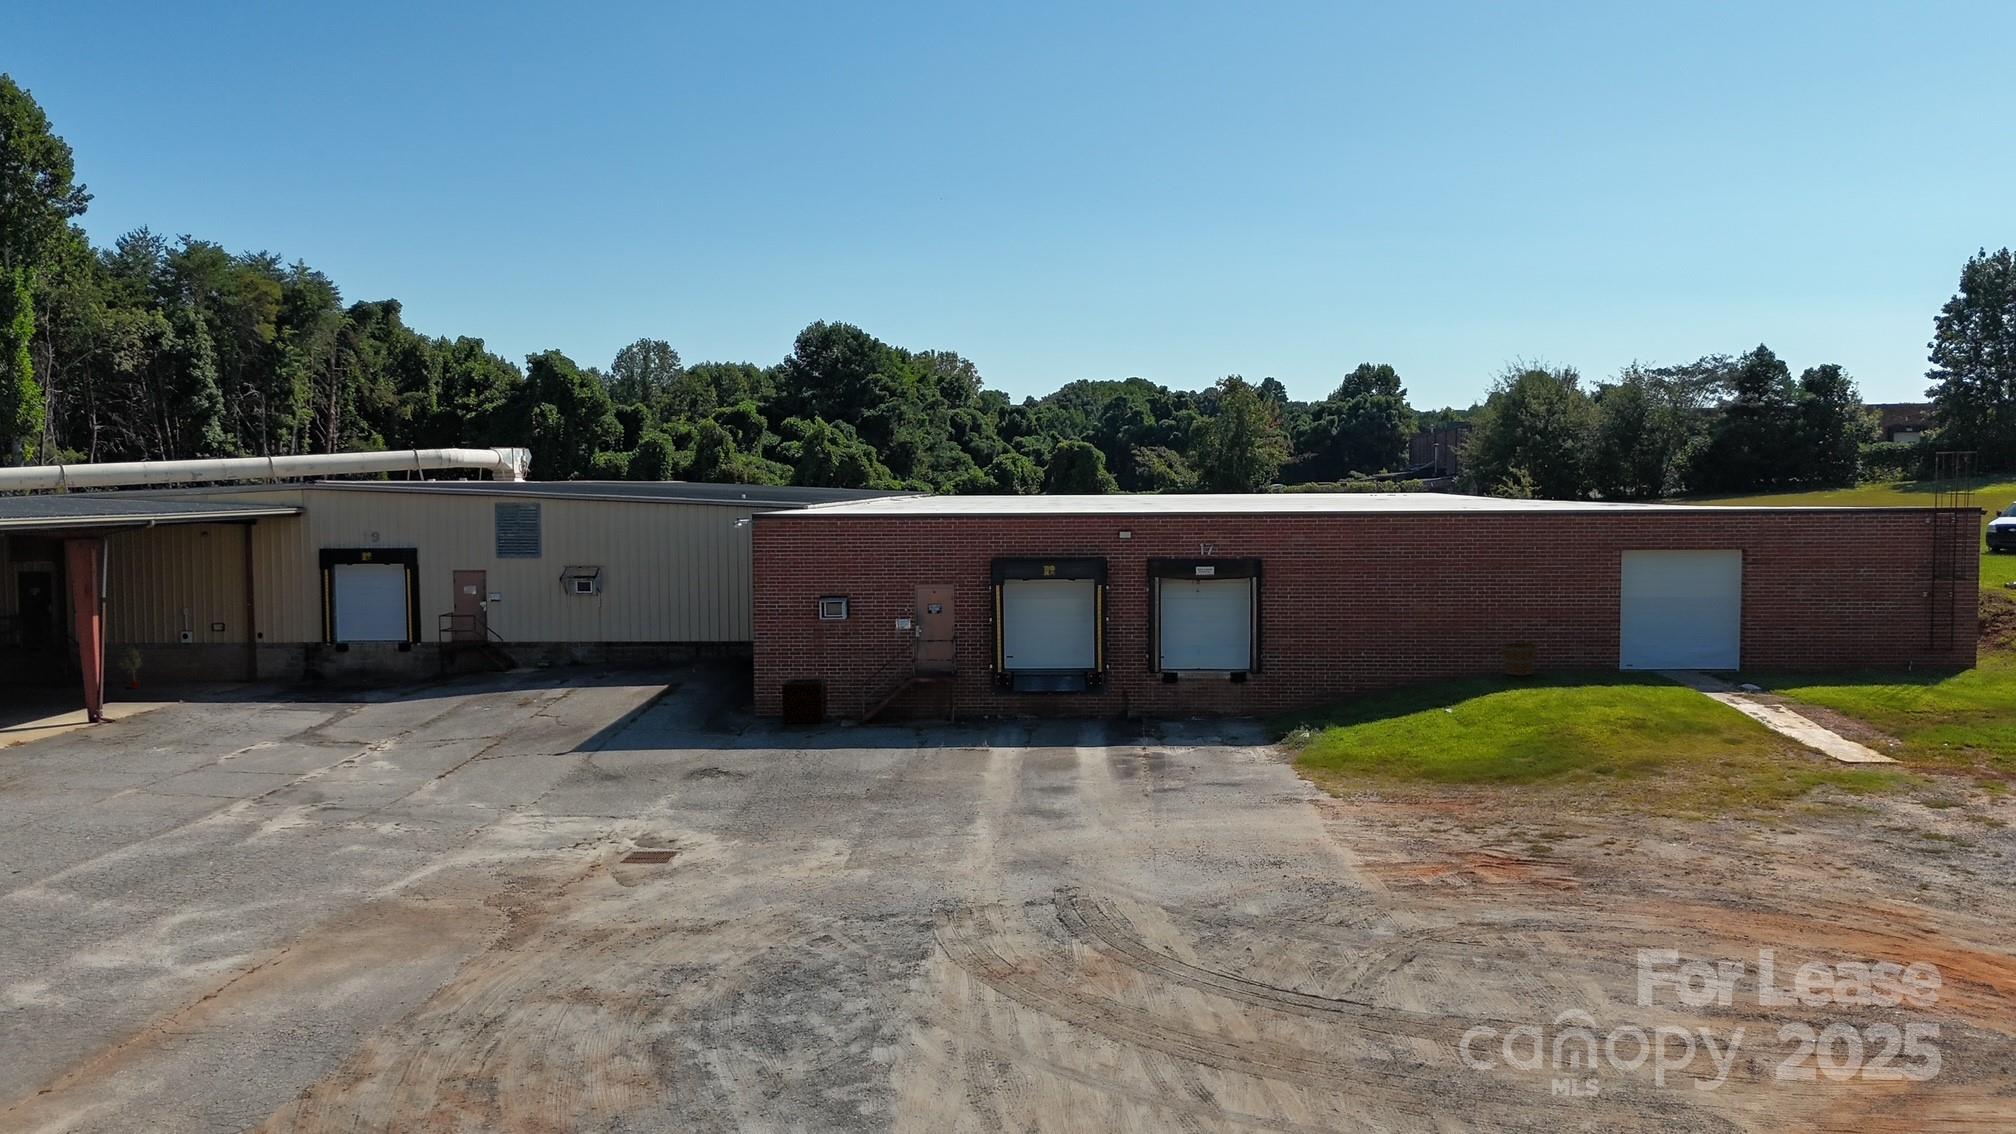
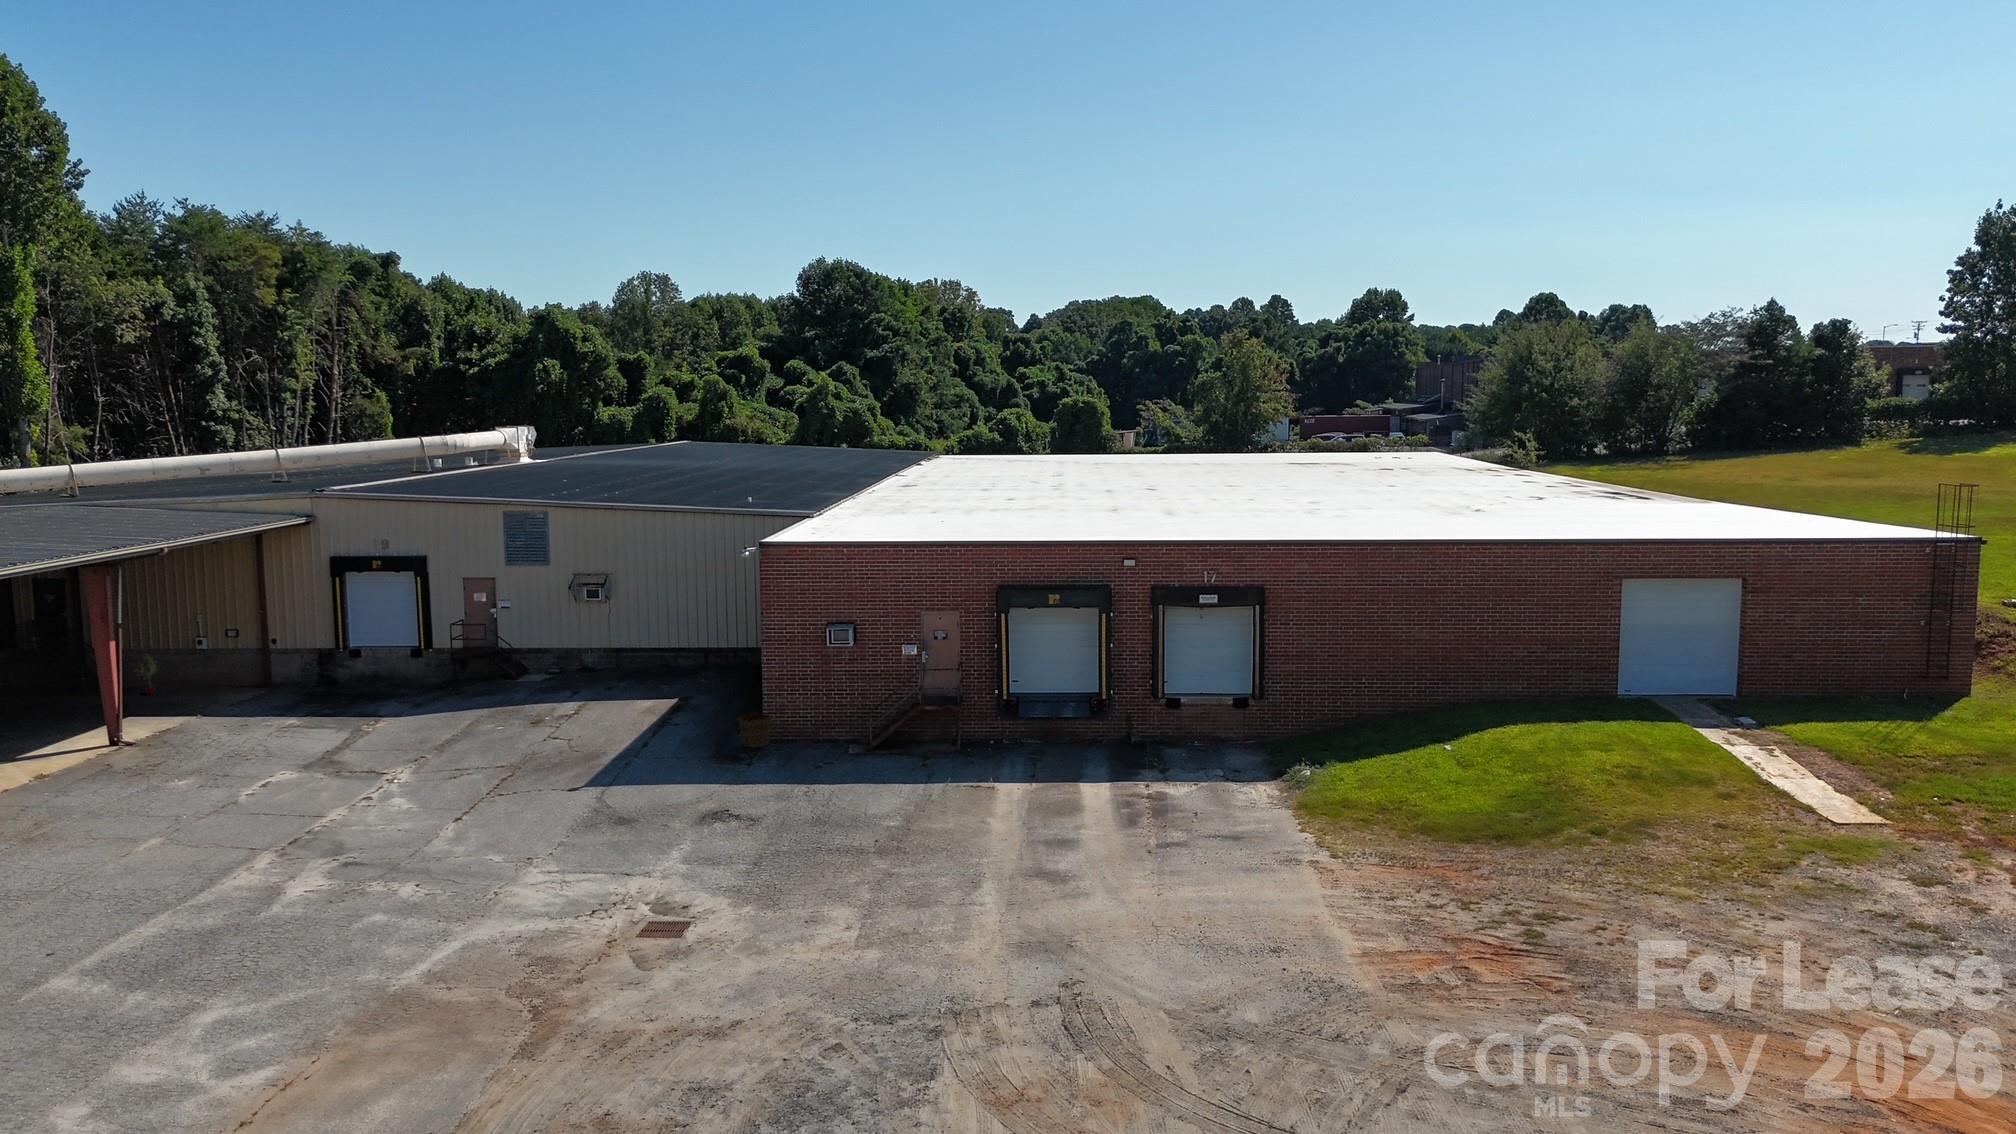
wooden bucket: present [1501,643,1537,676] -> present [738,713,773,748]
wooden crate: present [782,678,827,724] -> none [790,705,835,751]

